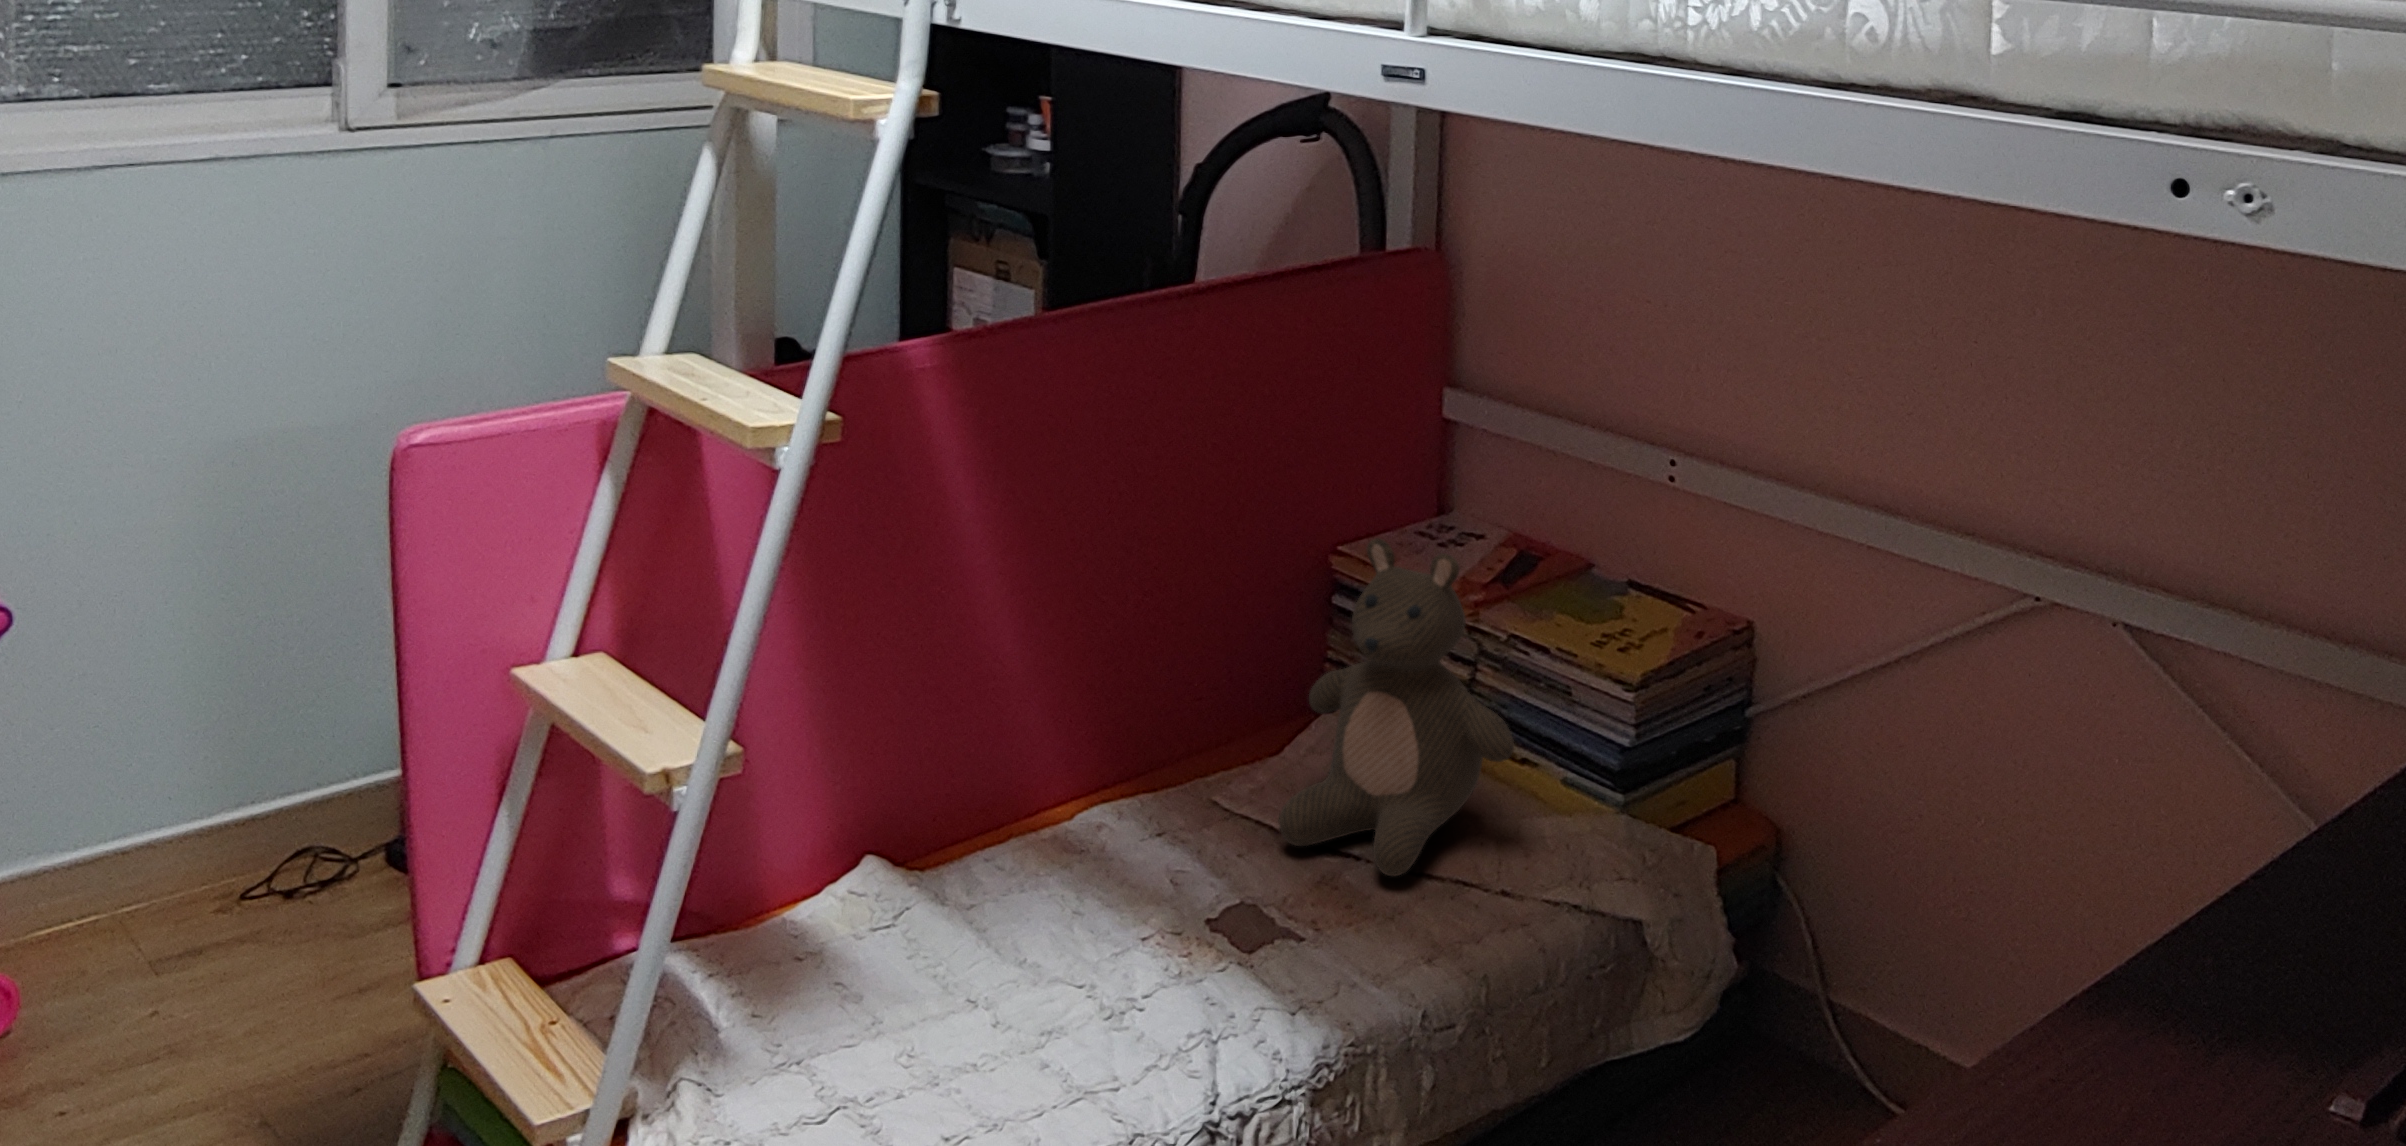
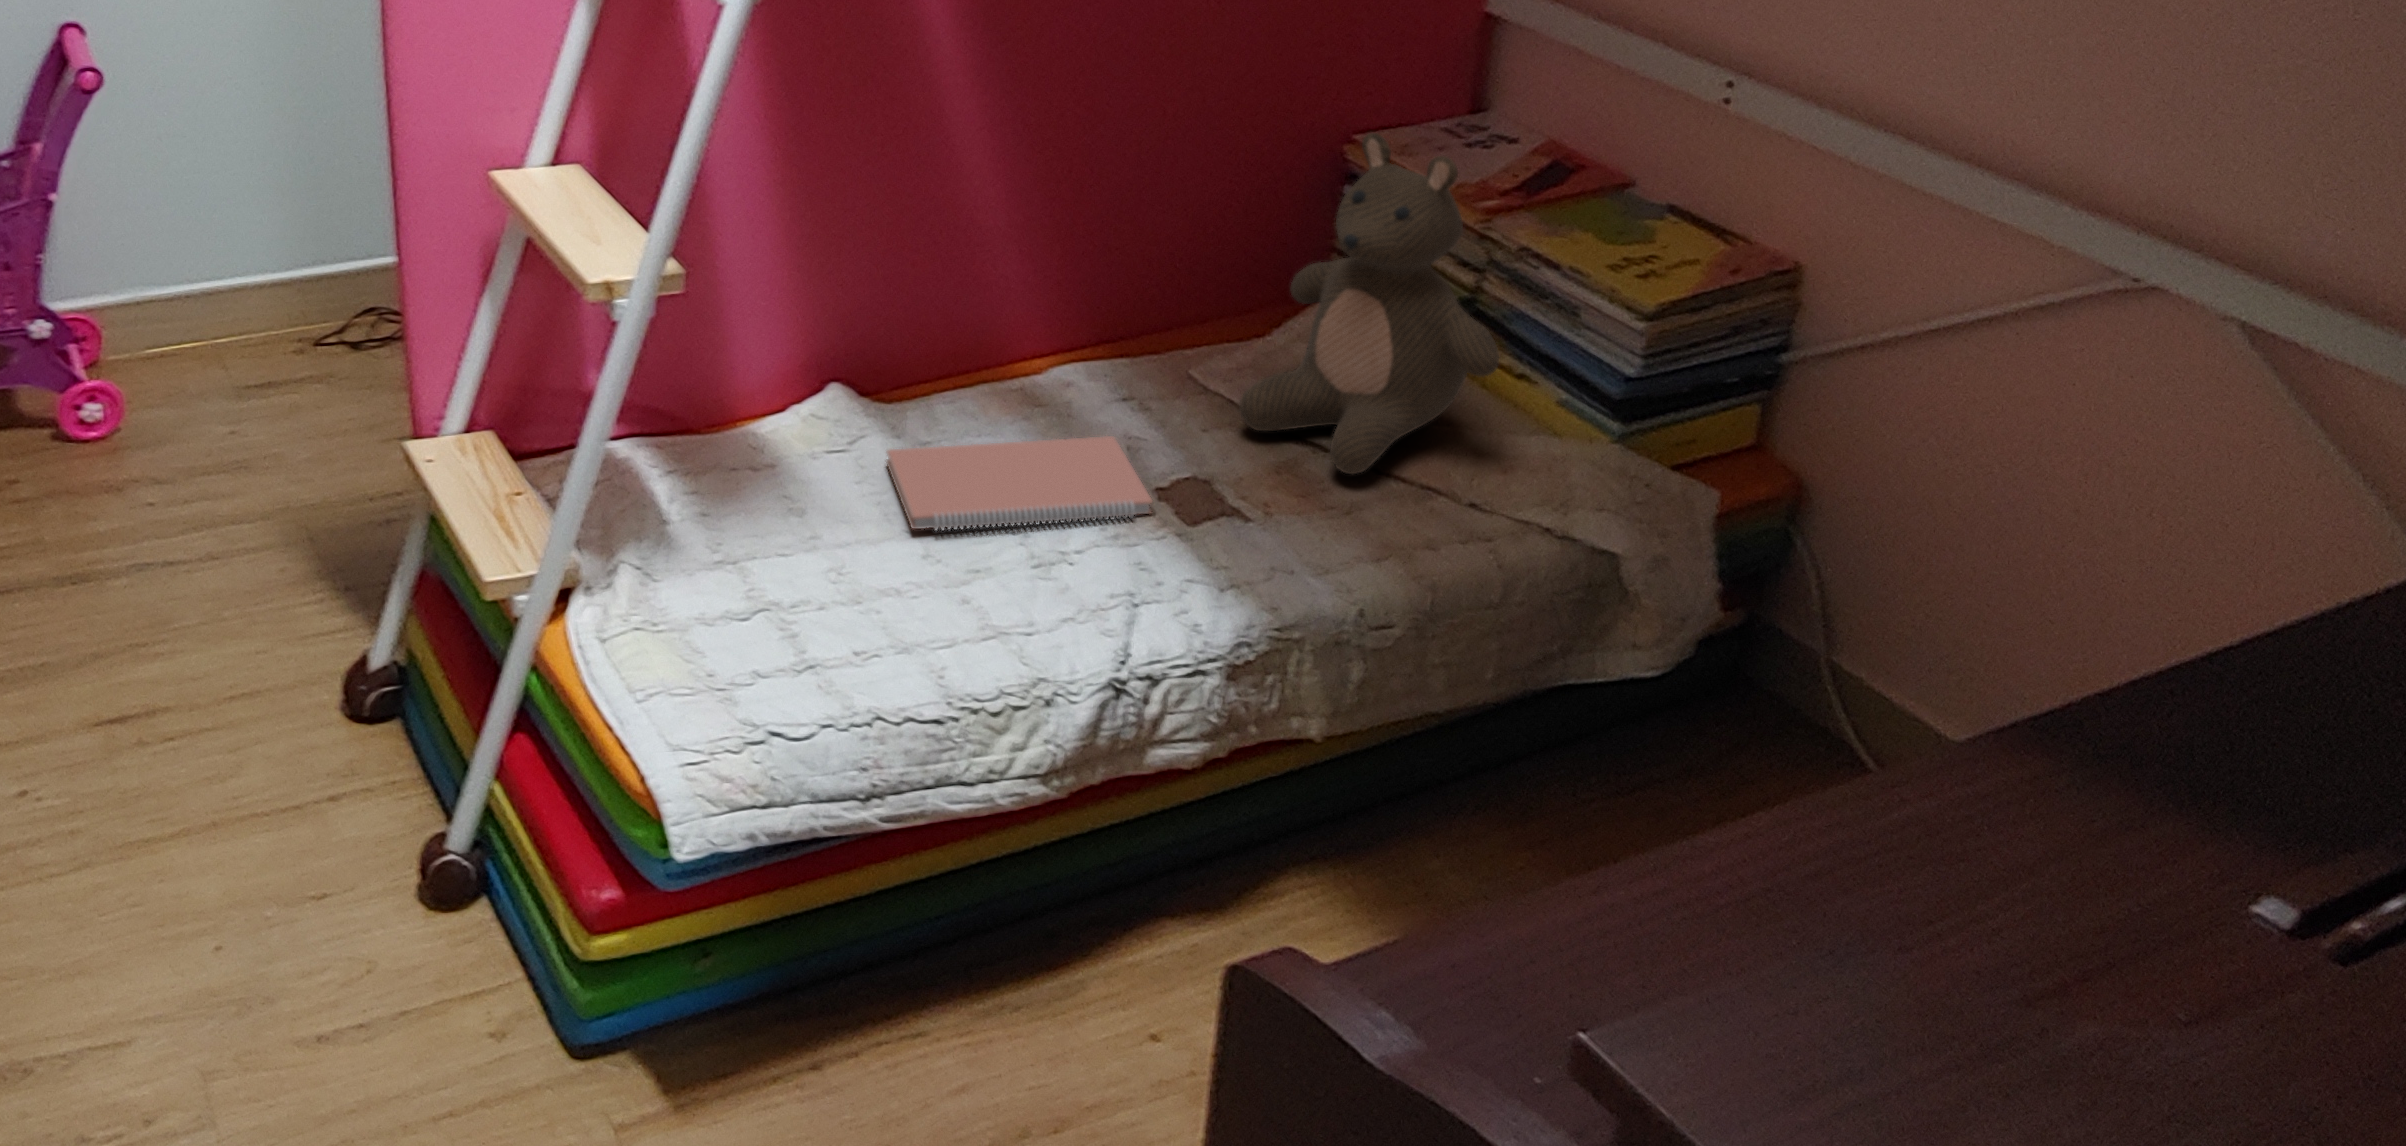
notebook: none [939,871,1218,999] -> present [886,436,1152,531]

